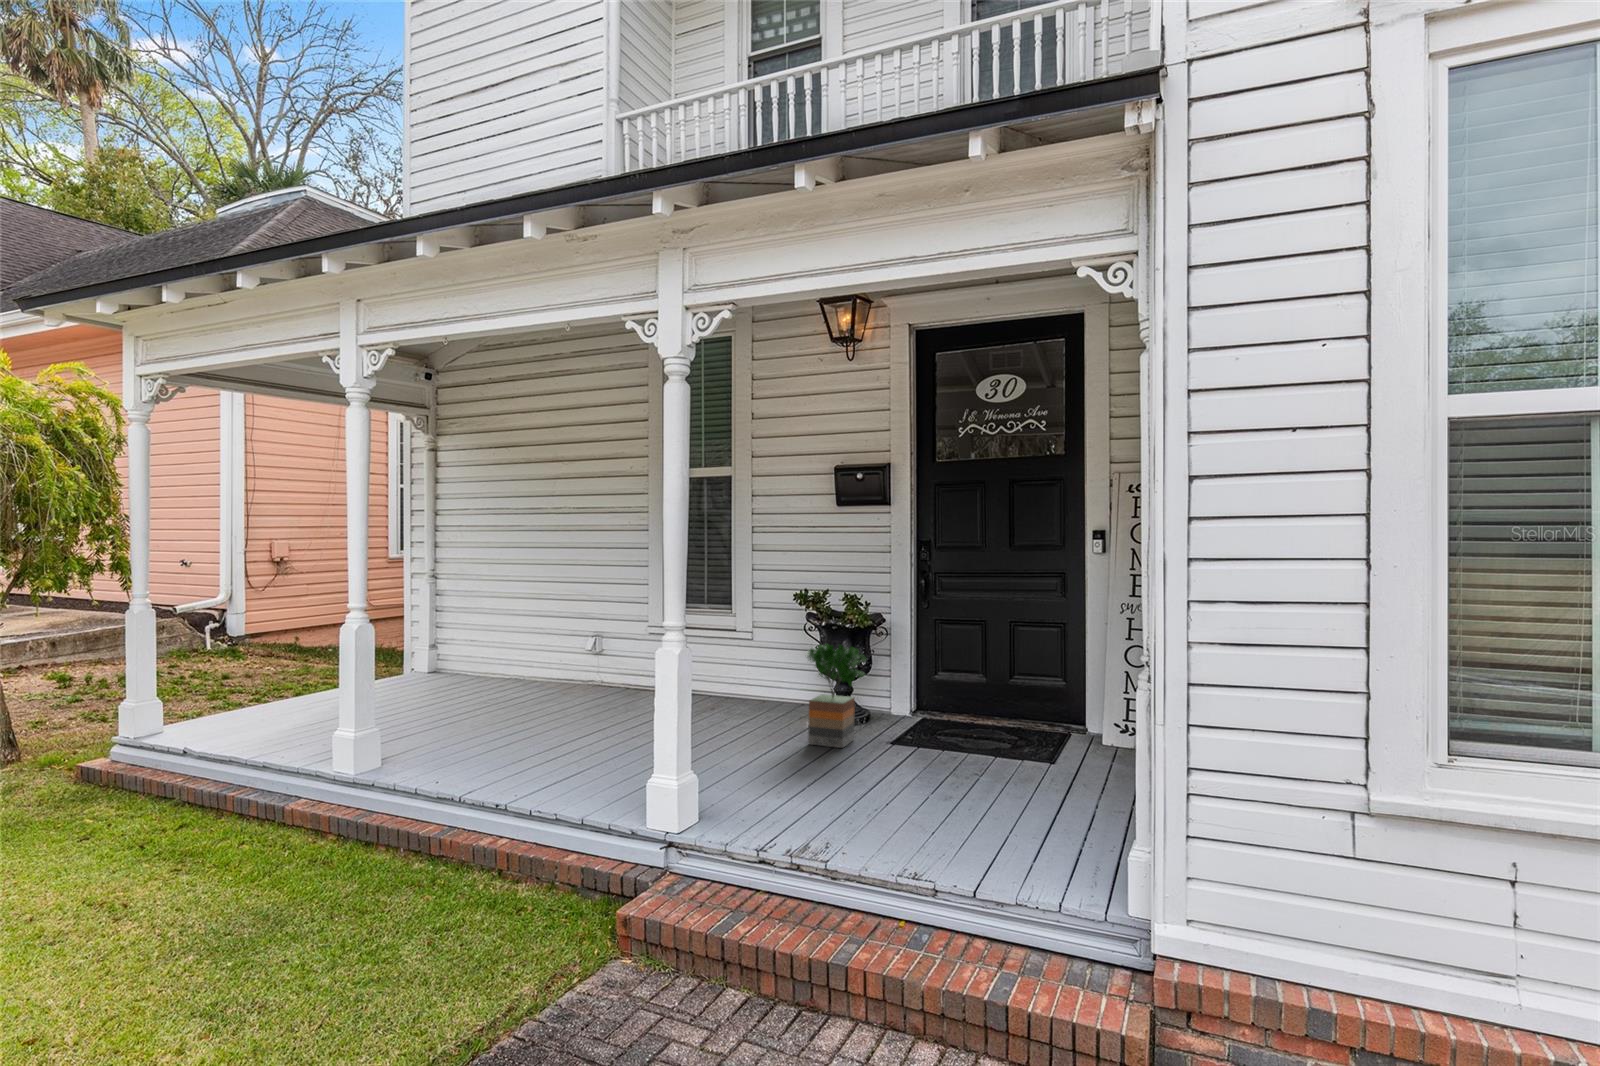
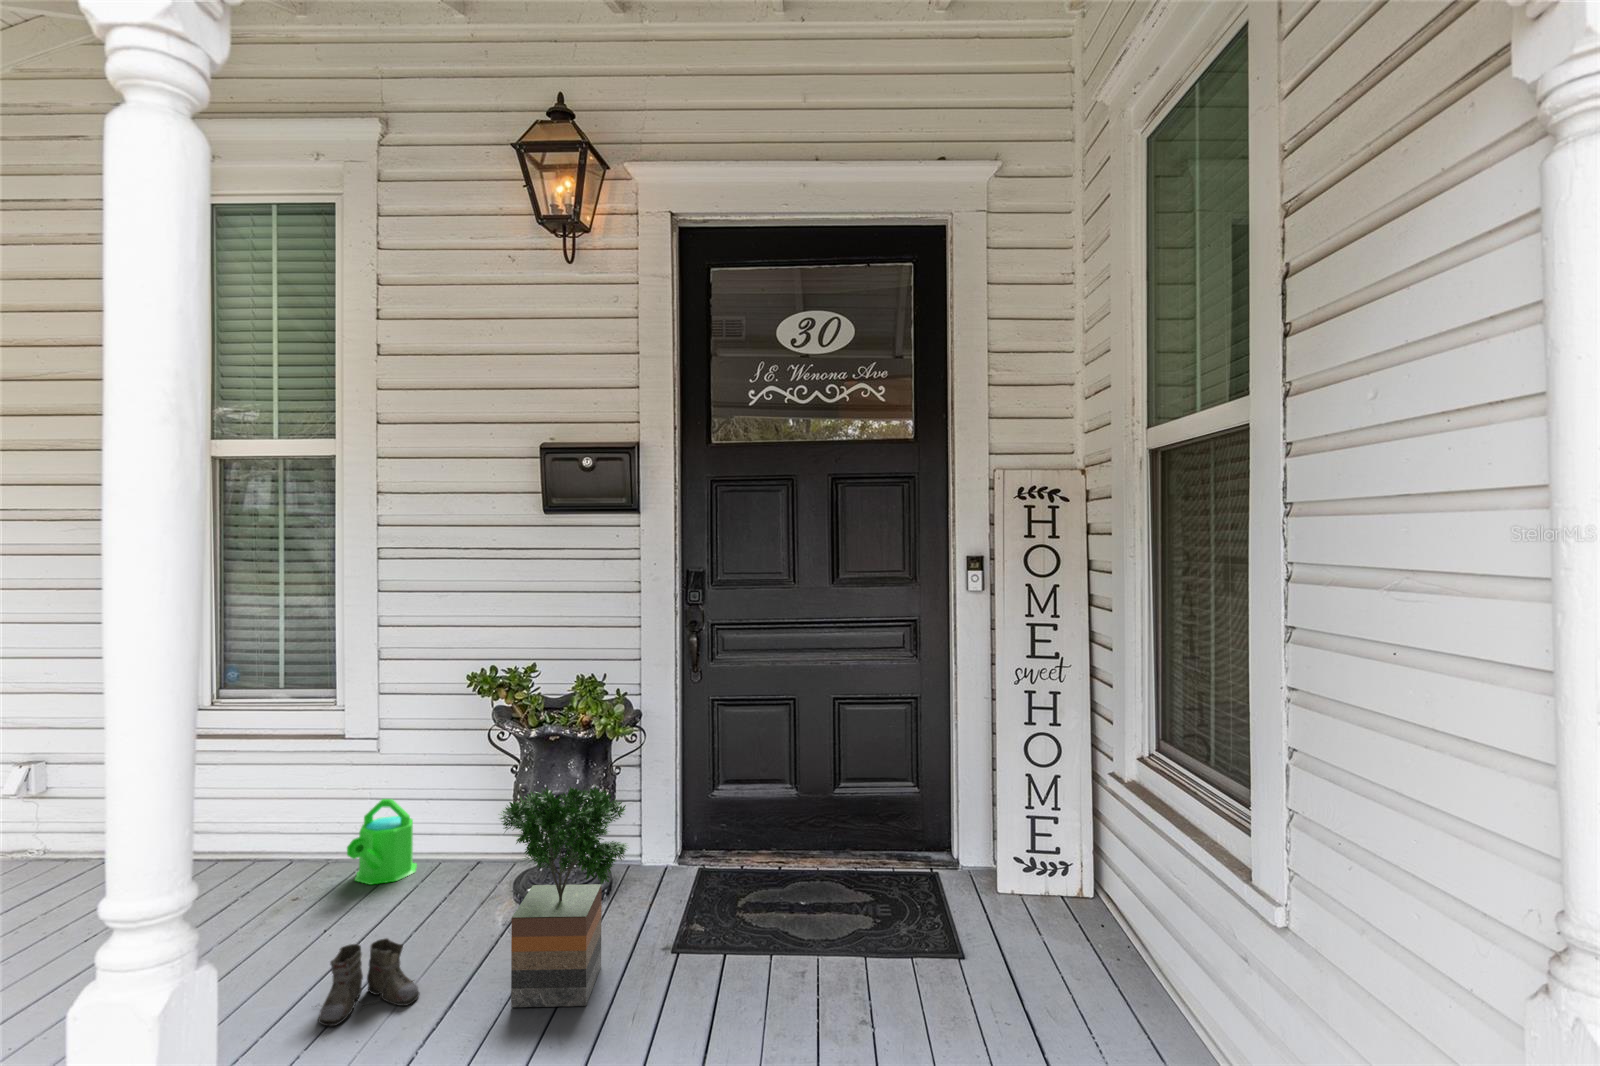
watering can: none [736,662,770,706] -> present [347,799,417,885]
boots: none [722,710,768,740] -> present [318,938,419,1026]

